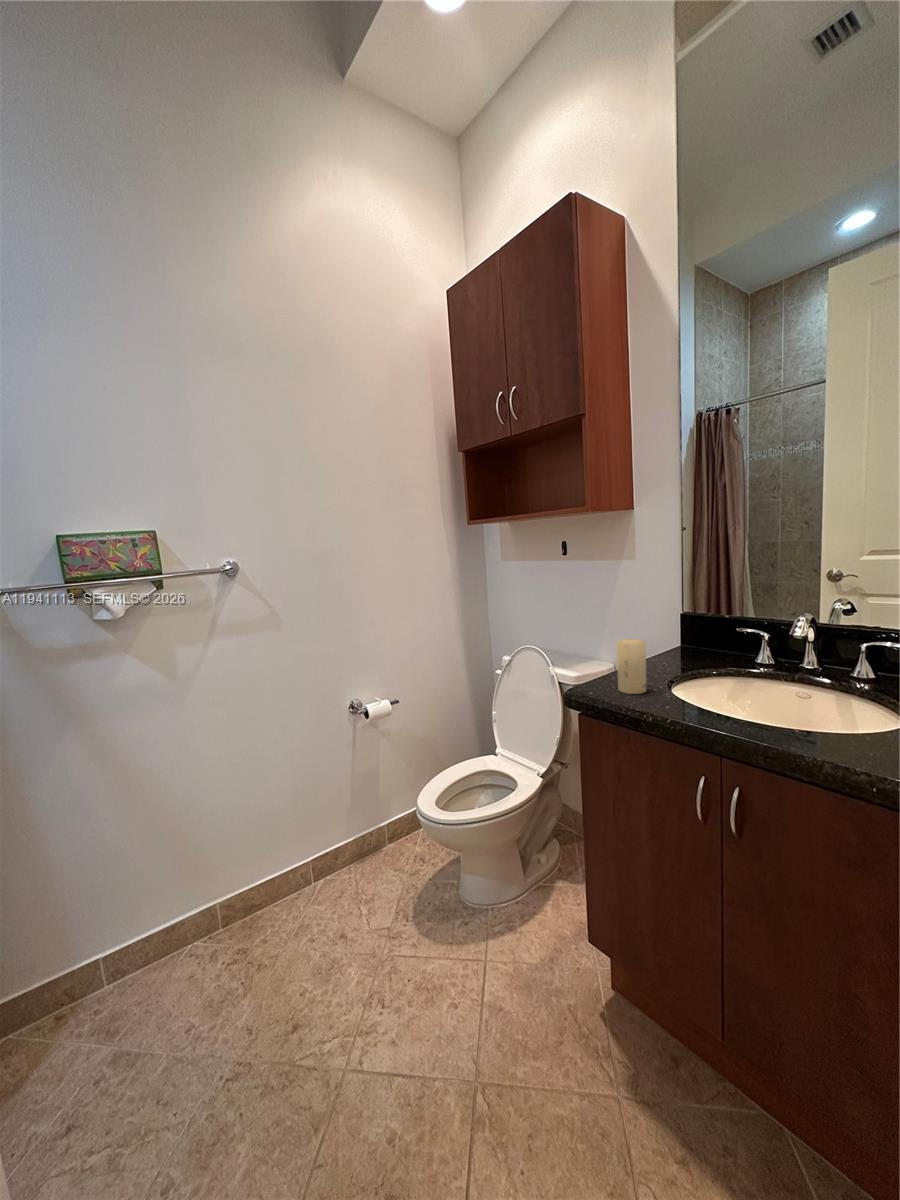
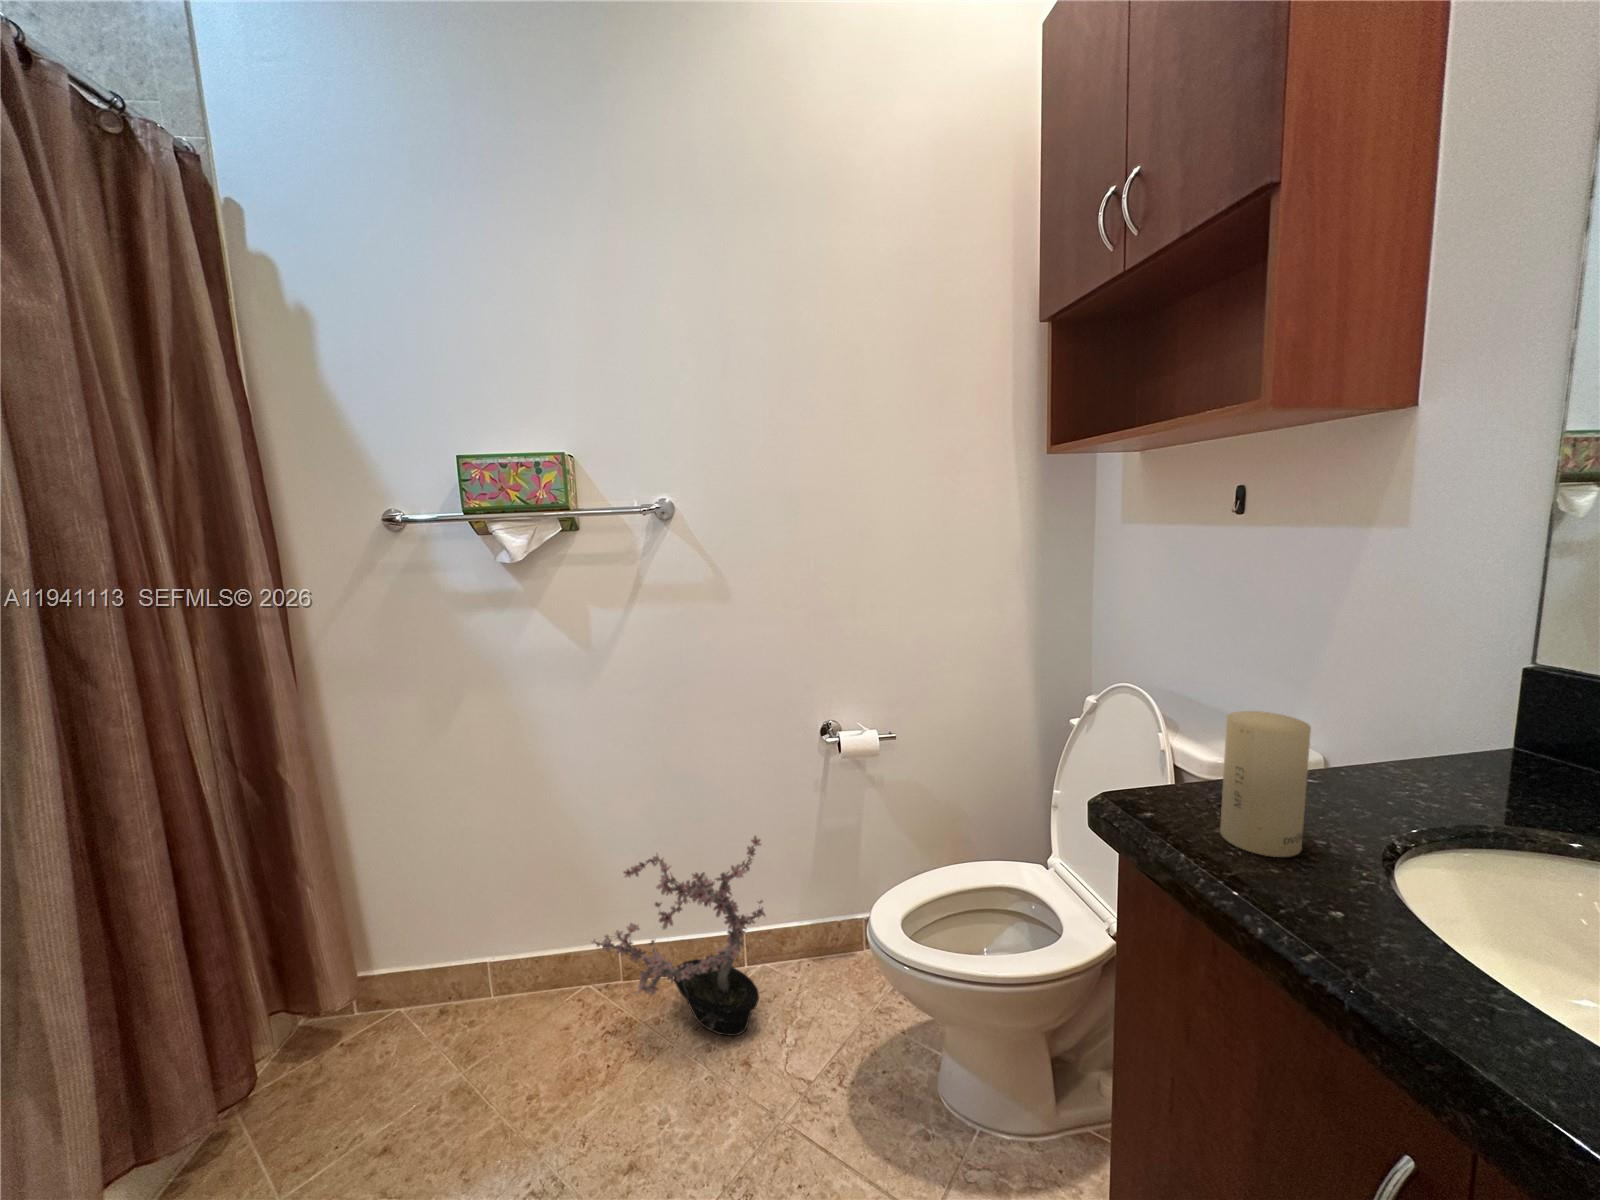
potted plant: none [212,782,345,930] -> present [592,836,766,1036]

